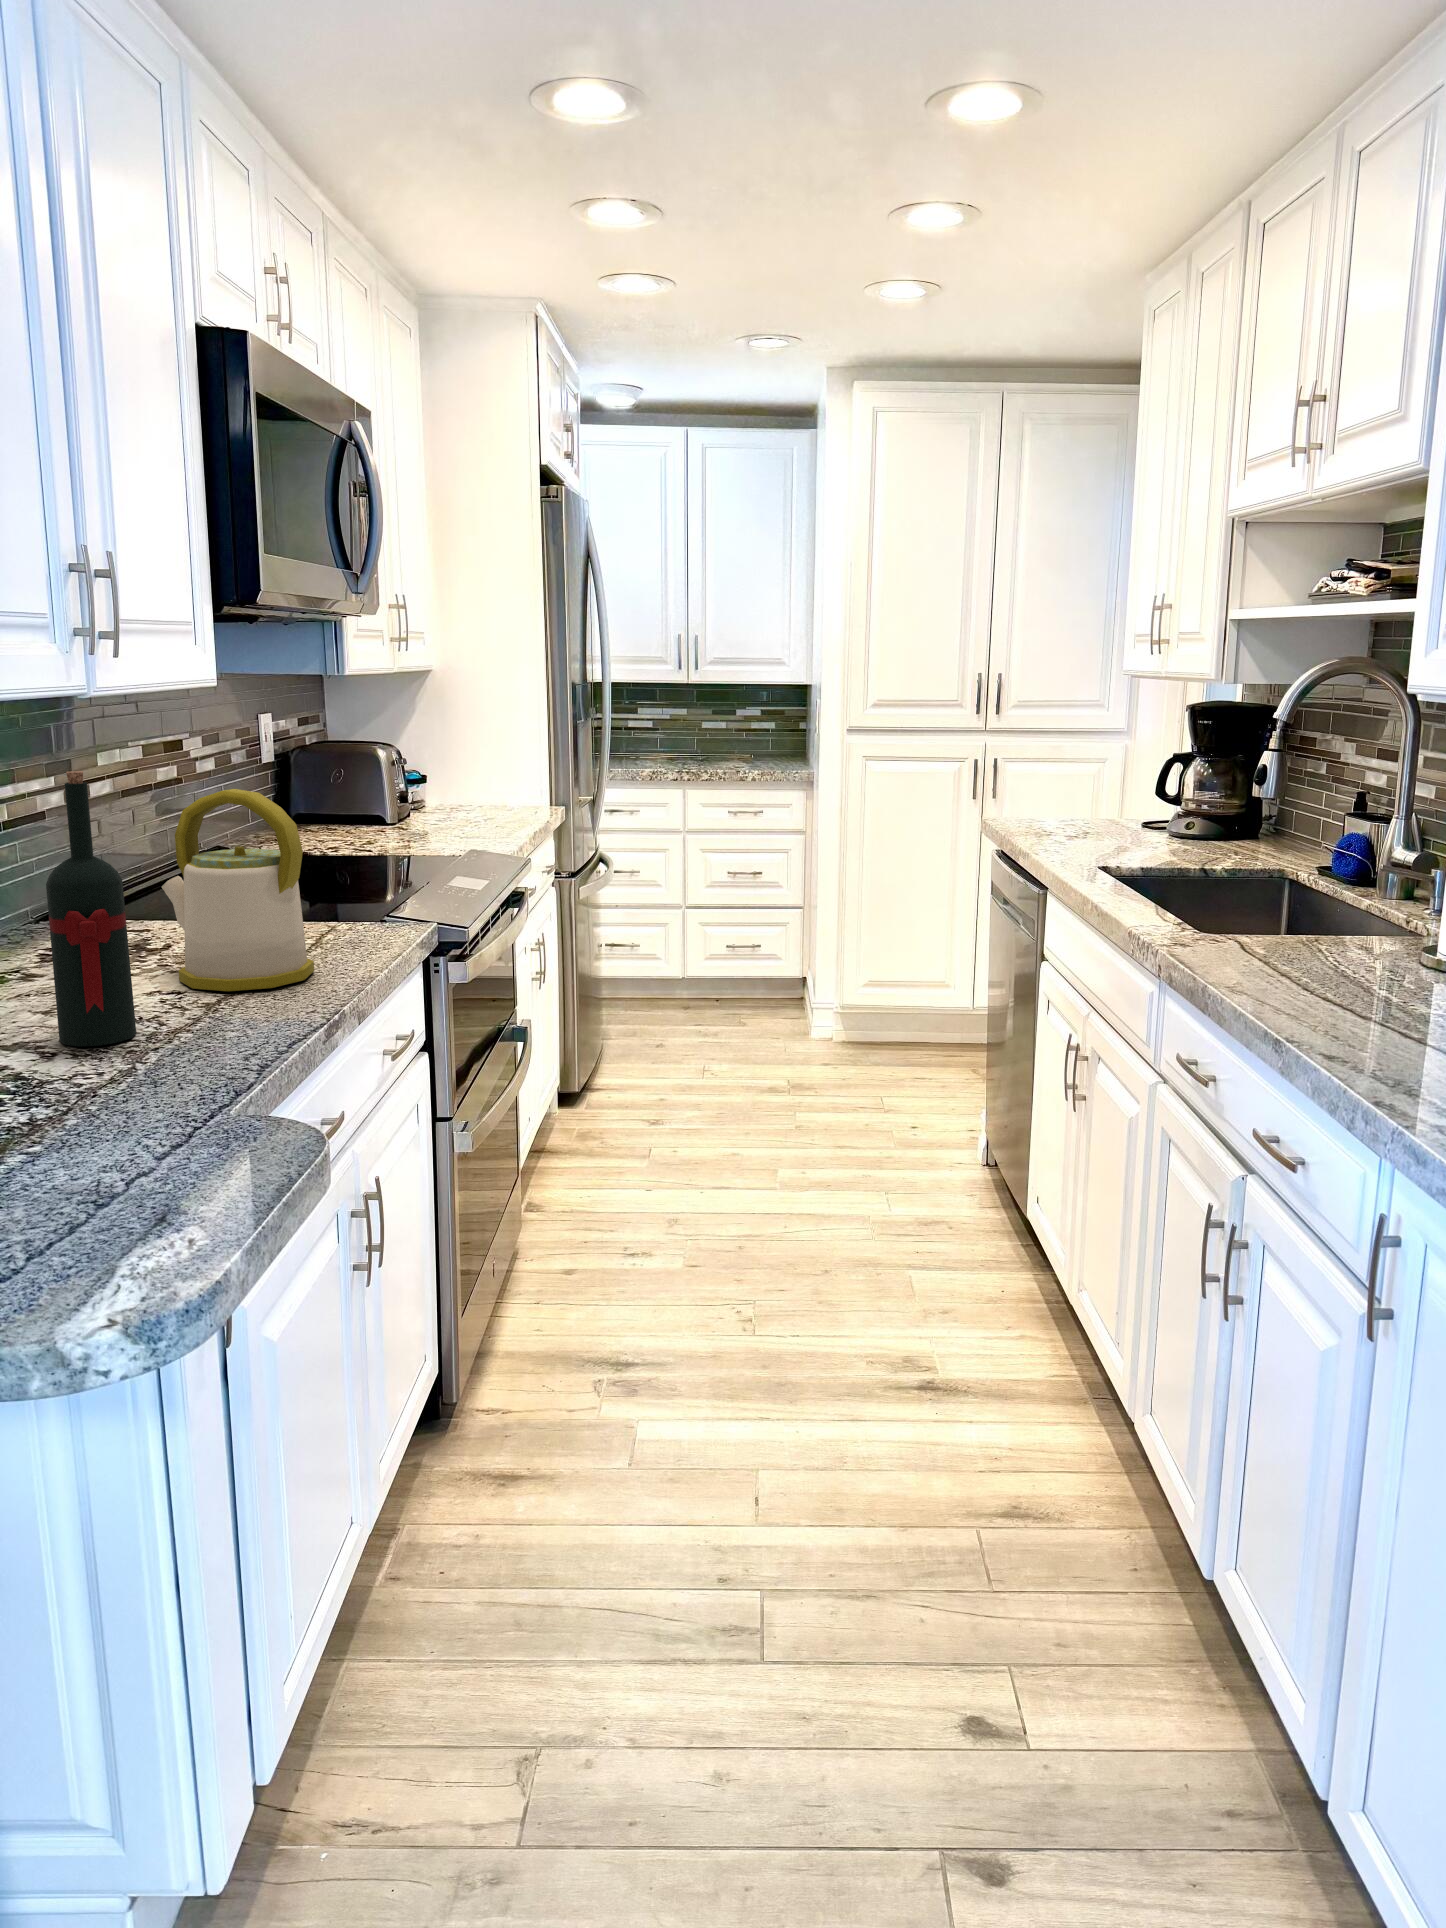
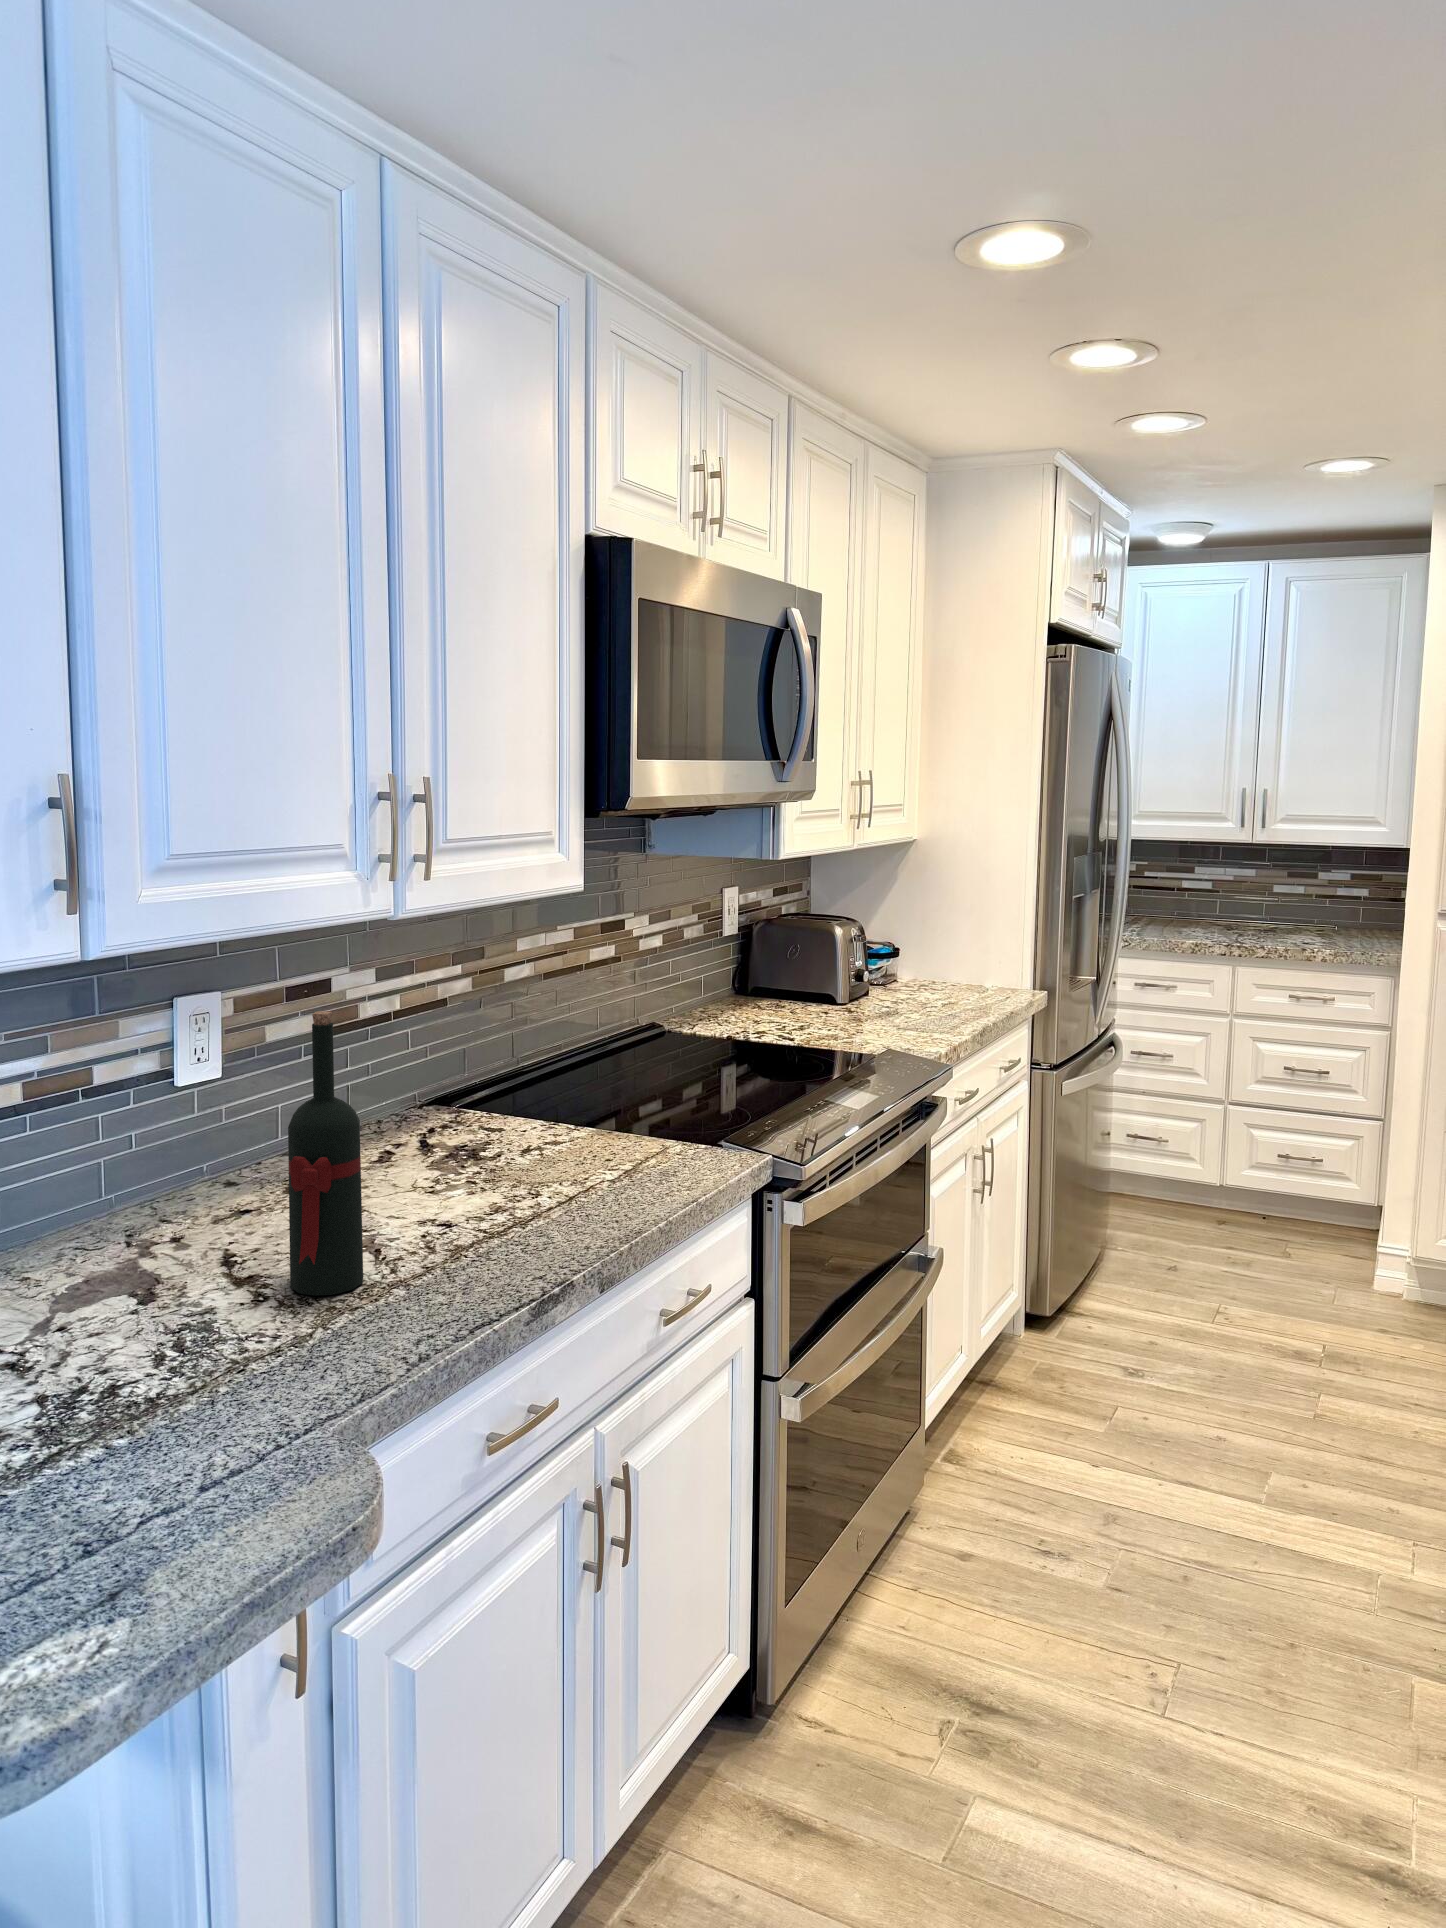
kettle: present [162,789,314,991] -> none [464,1018,596,1239]

